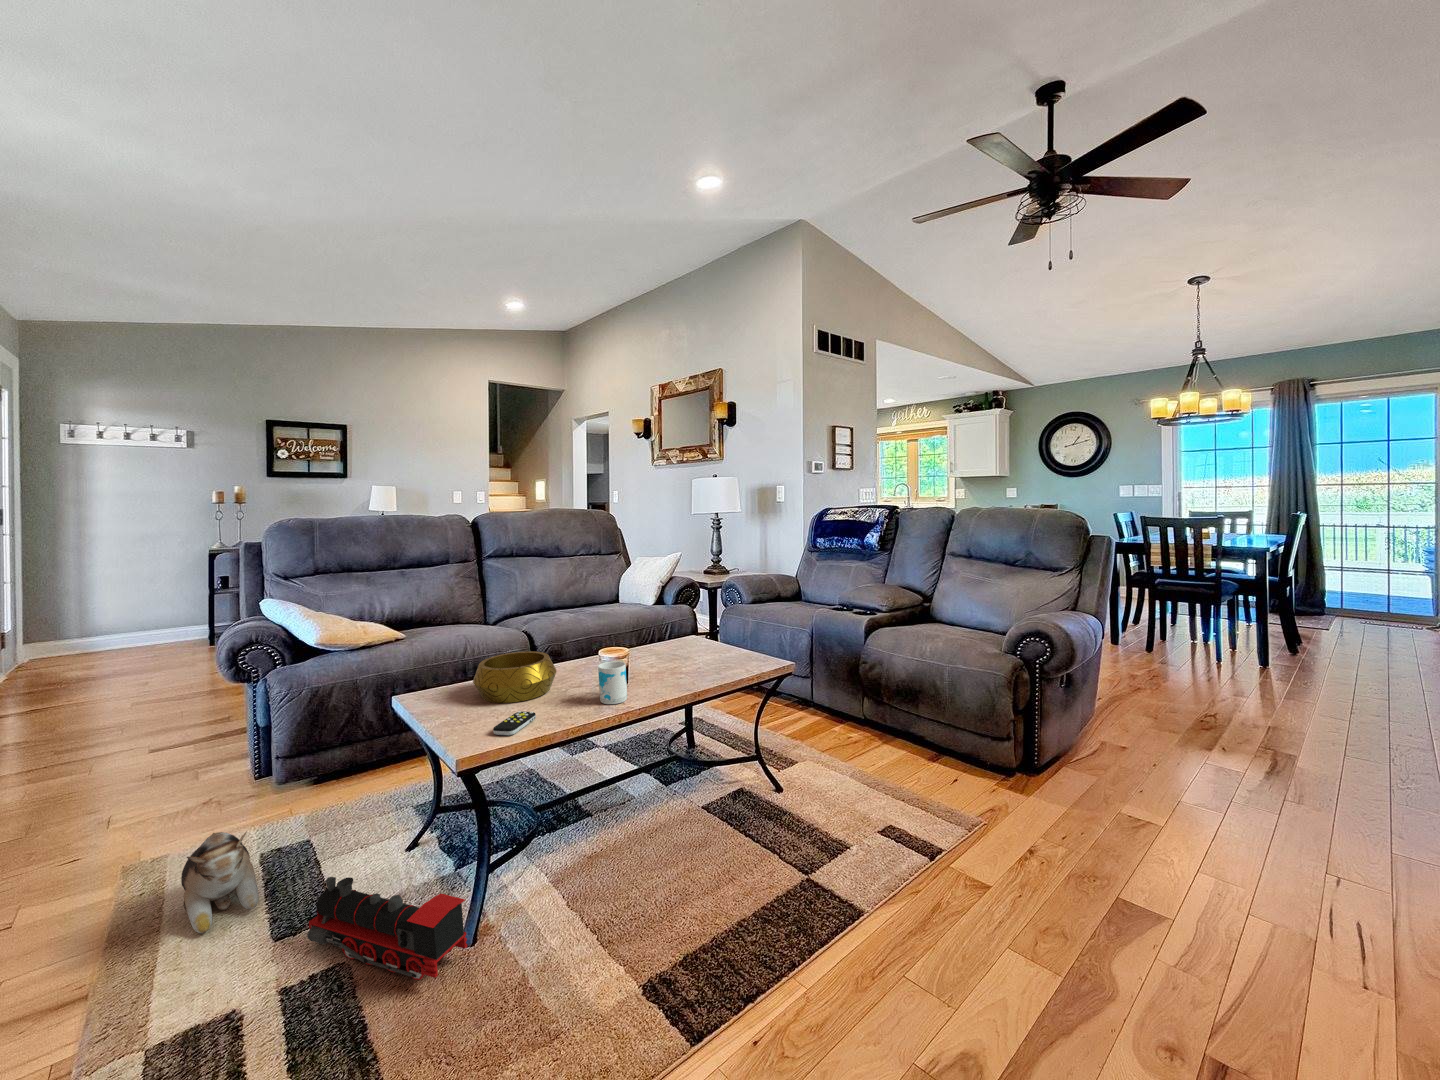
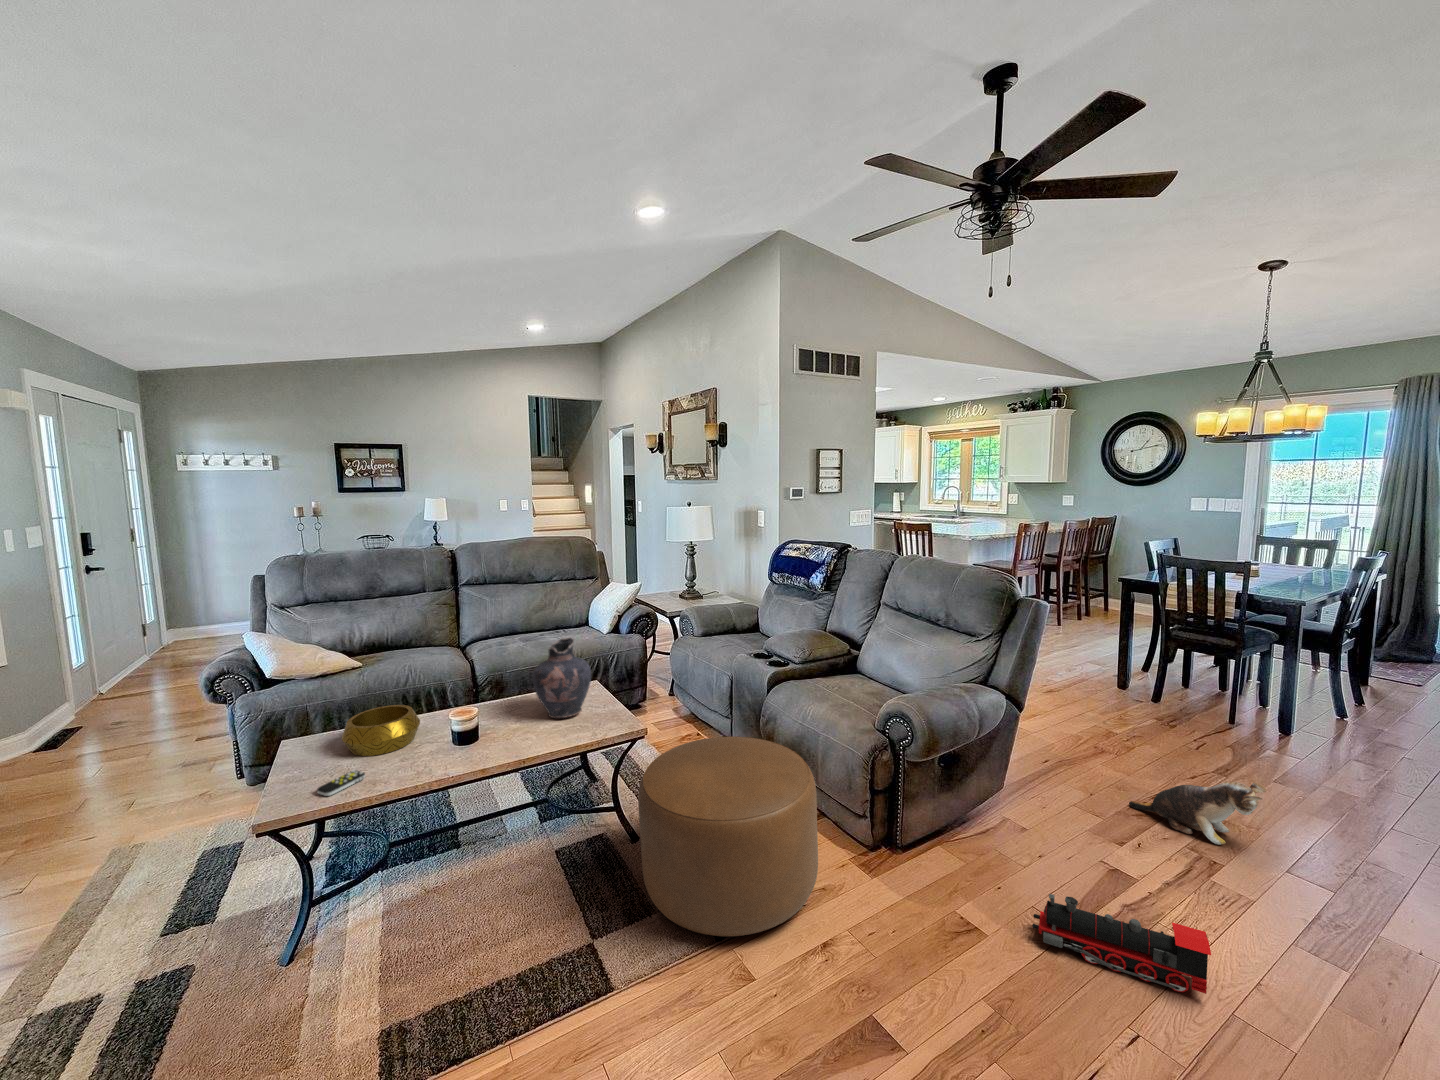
vase: none [659,578,720,662] -> present [533,638,591,718]
mug: present [598,661,627,704] -> none [432,726,461,766]
ottoman: none [810,670,1002,853] -> present [638,736,818,936]
plush toy: present [181,831,258,933] -> present [1129,782,1267,845]
toy train: present [307,877,467,980] -> present [1032,894,1211,994]

